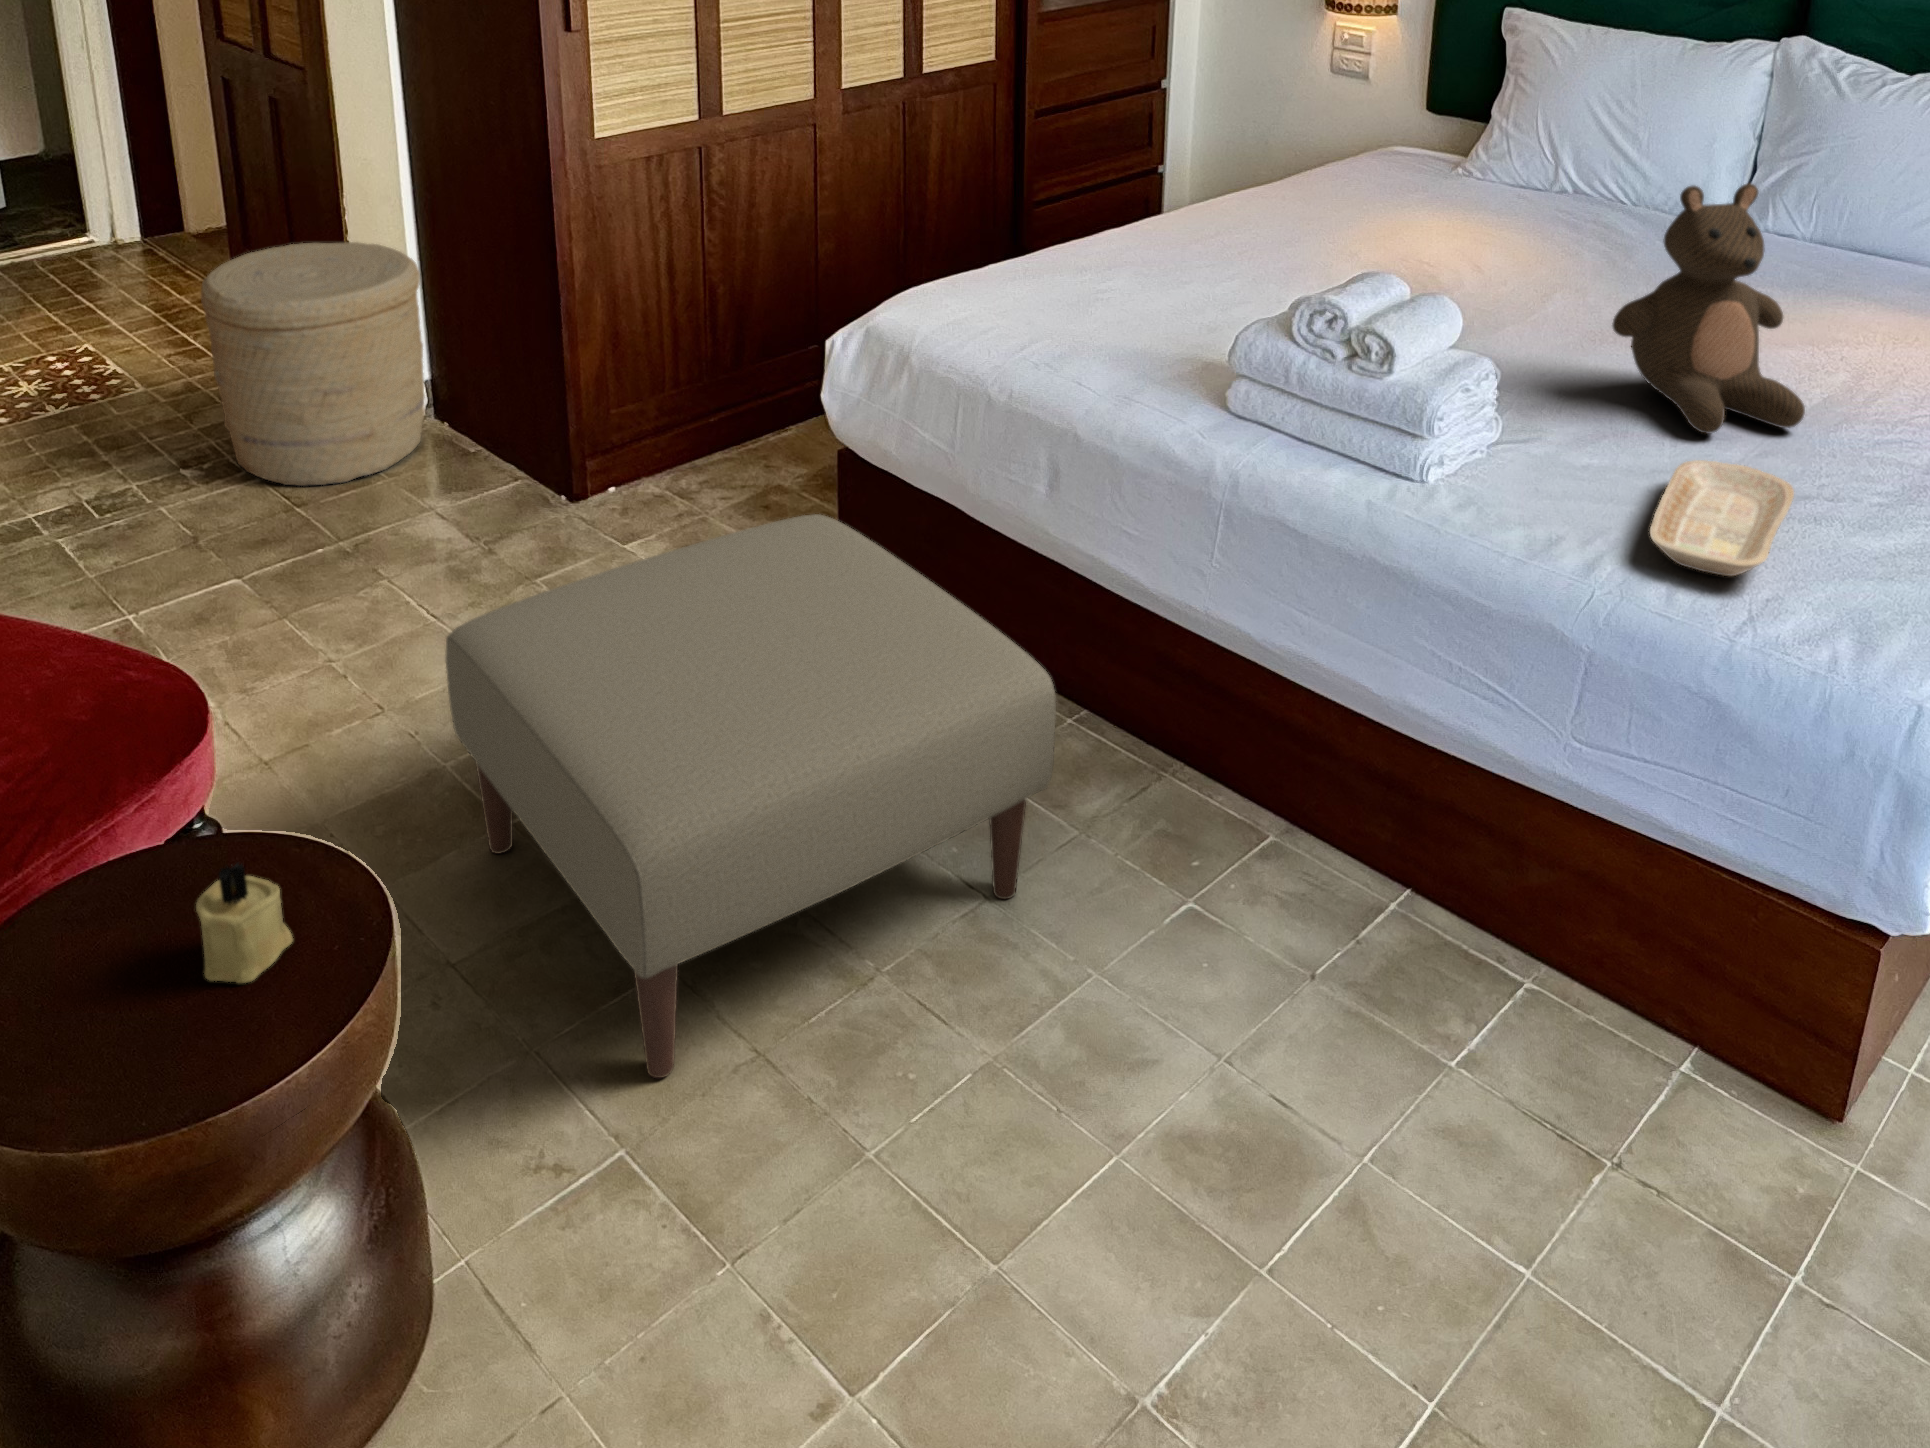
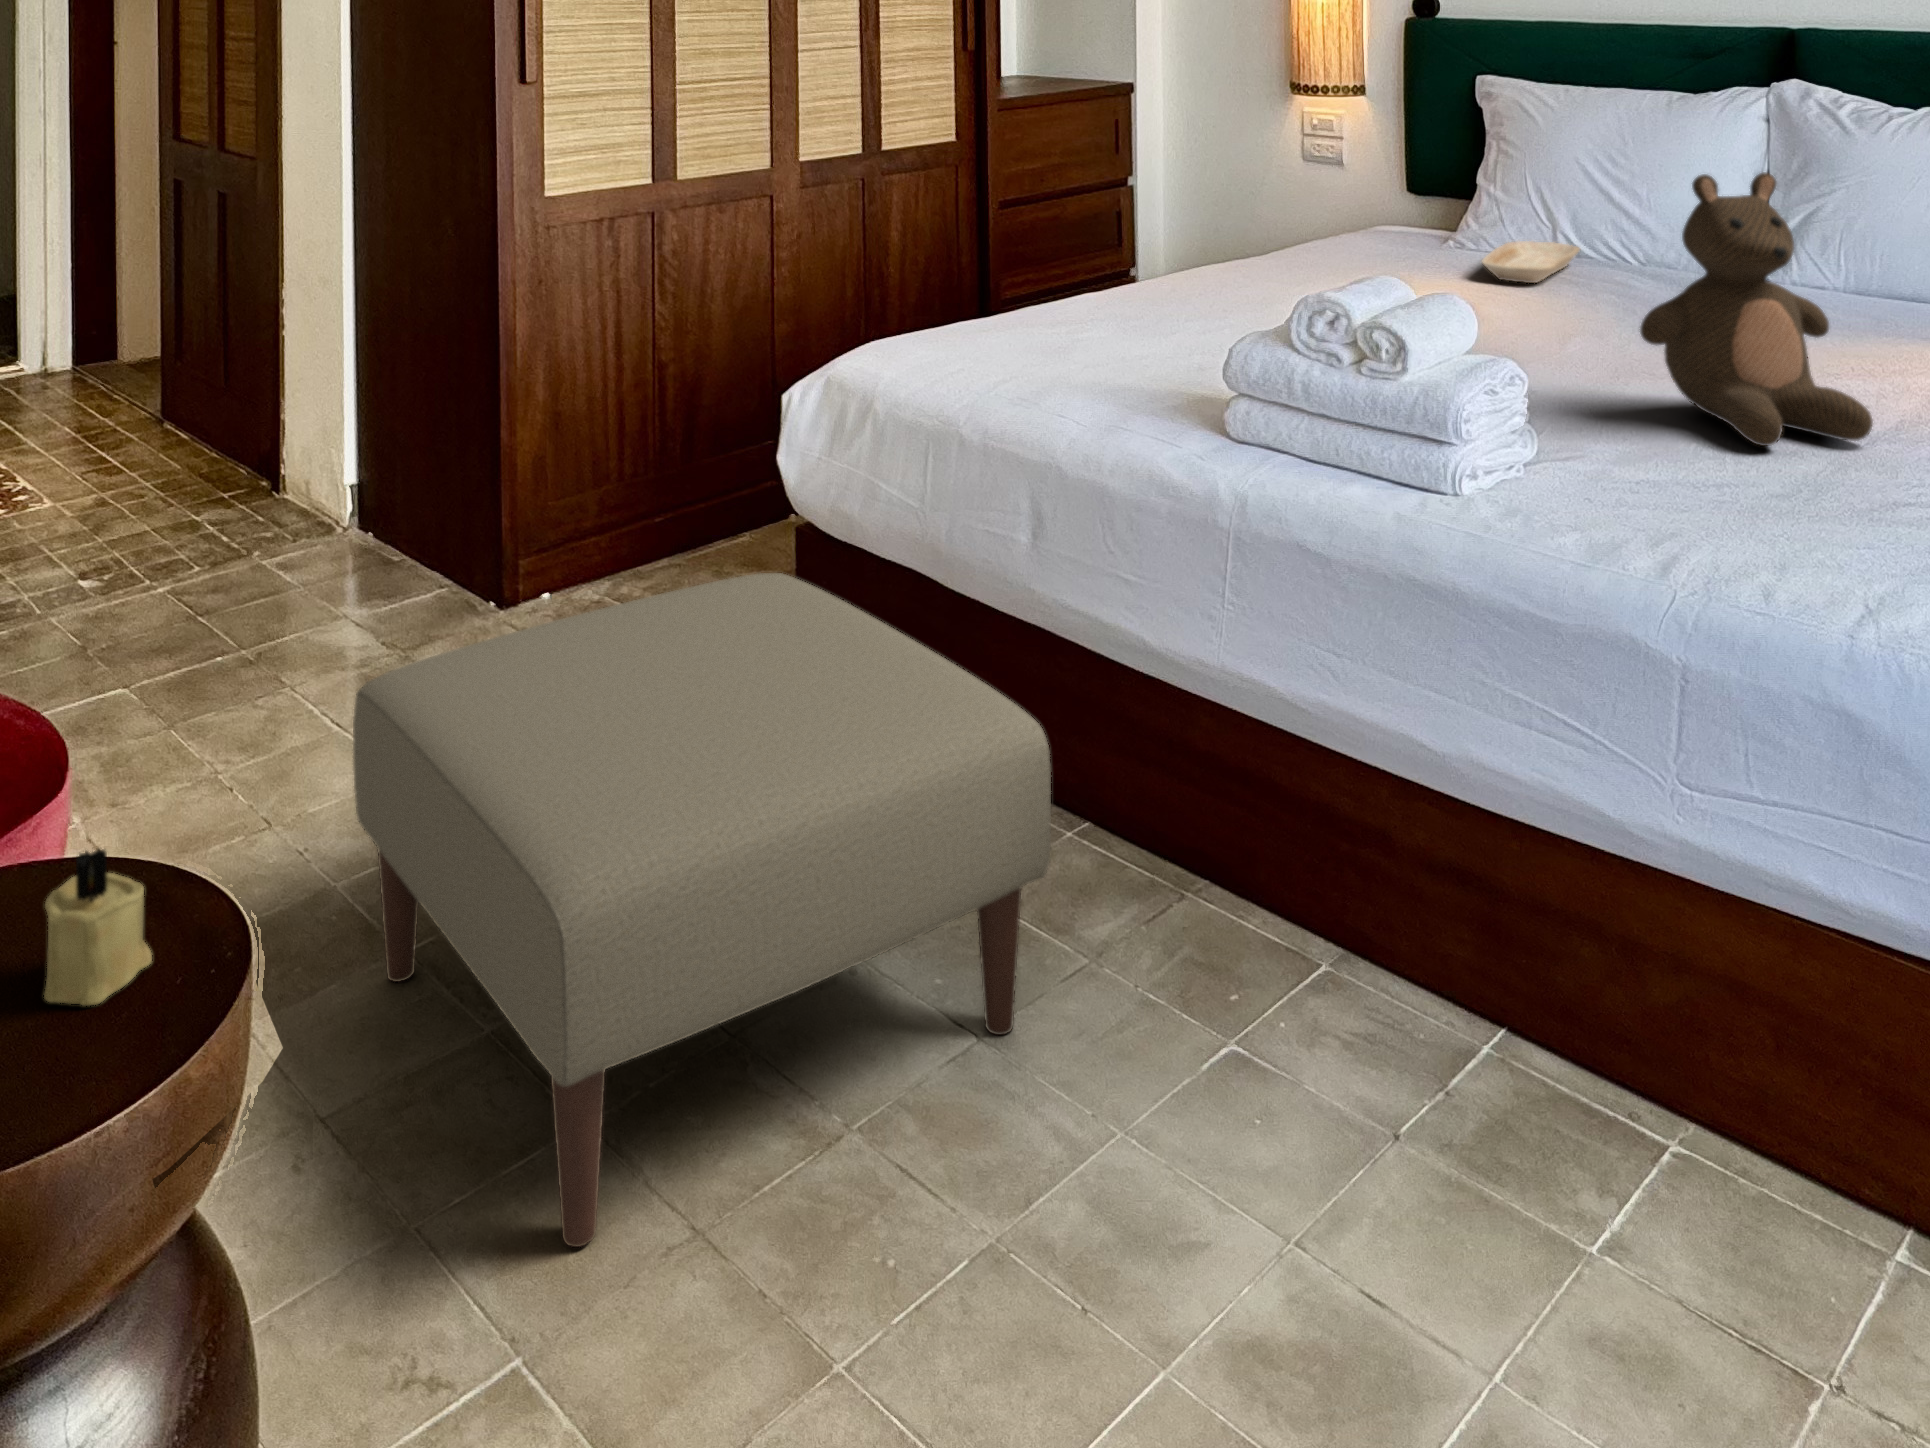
woven basket: present [201,242,425,486] -> none [124,333,355,597]
tray: present [1650,460,1794,576] -> present [1482,241,1580,283]

